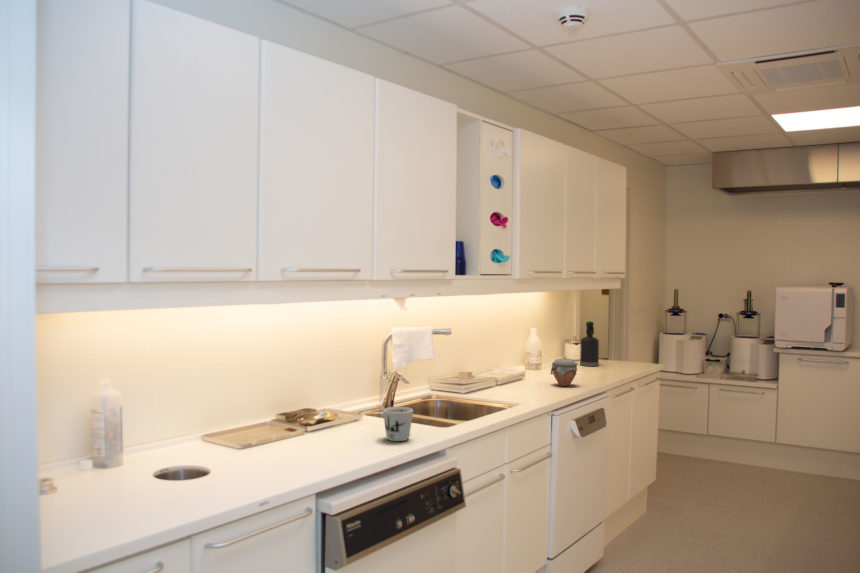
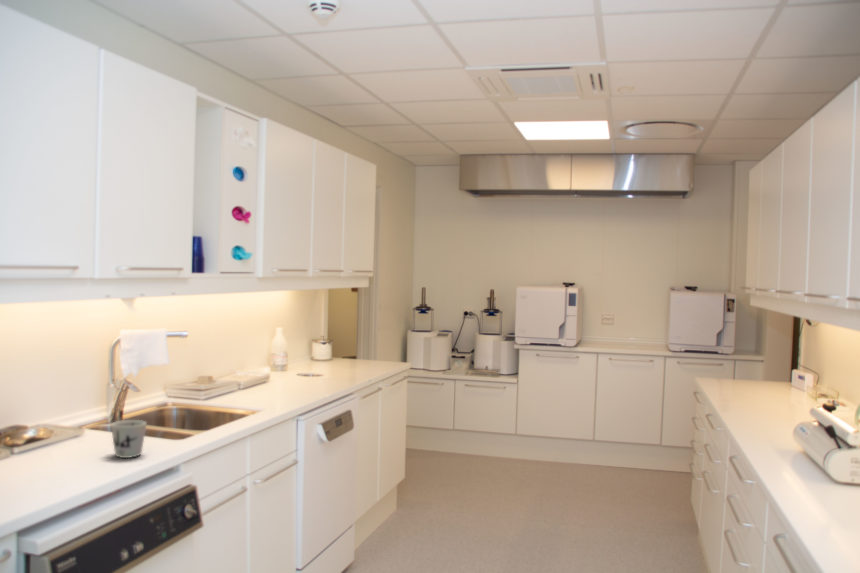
spray bottle: present [580,322,599,366] -> none [327,320,347,367]
jar: present [551,359,578,386] -> none [296,361,324,390]

